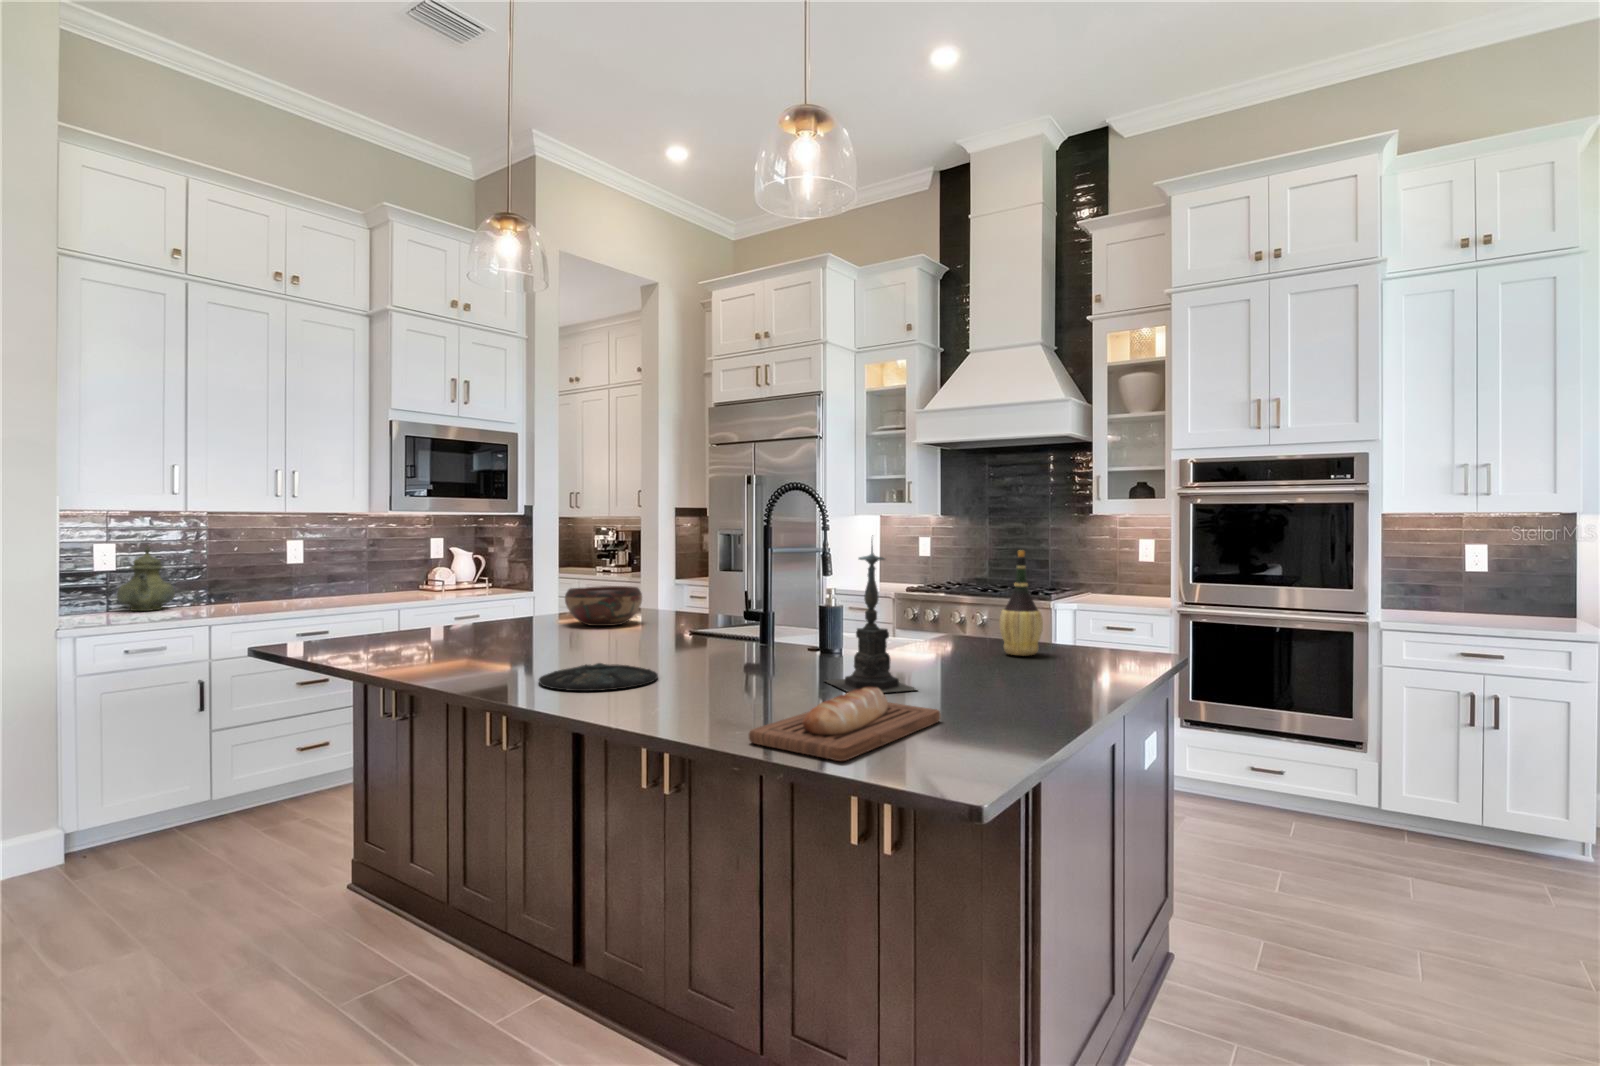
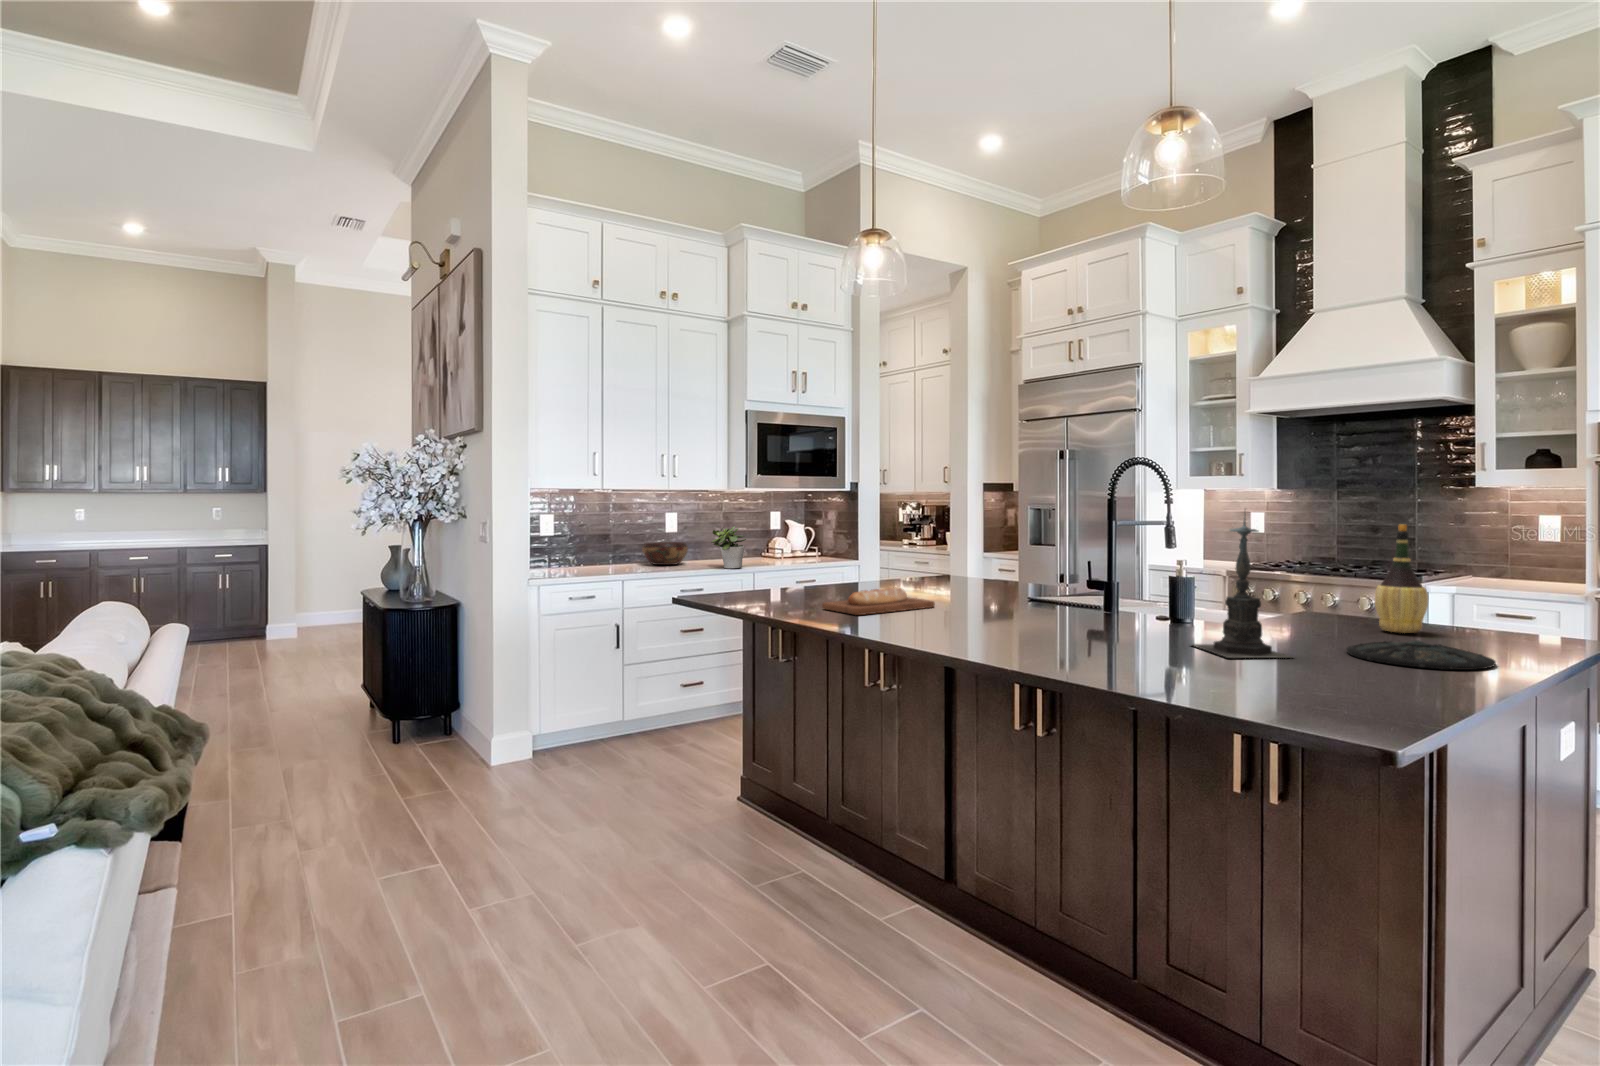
teapot: present [117,545,175,611] -> none [557,518,594,569]
potted plant: none [344,554,389,605] -> present [711,526,746,568]
decorative bowl: present [565,586,642,626] -> present [642,542,688,565]
plate: present [539,663,658,691] -> present [1346,640,1496,670]
bread loaf: present [749,687,940,761] -> present [822,587,935,615]

